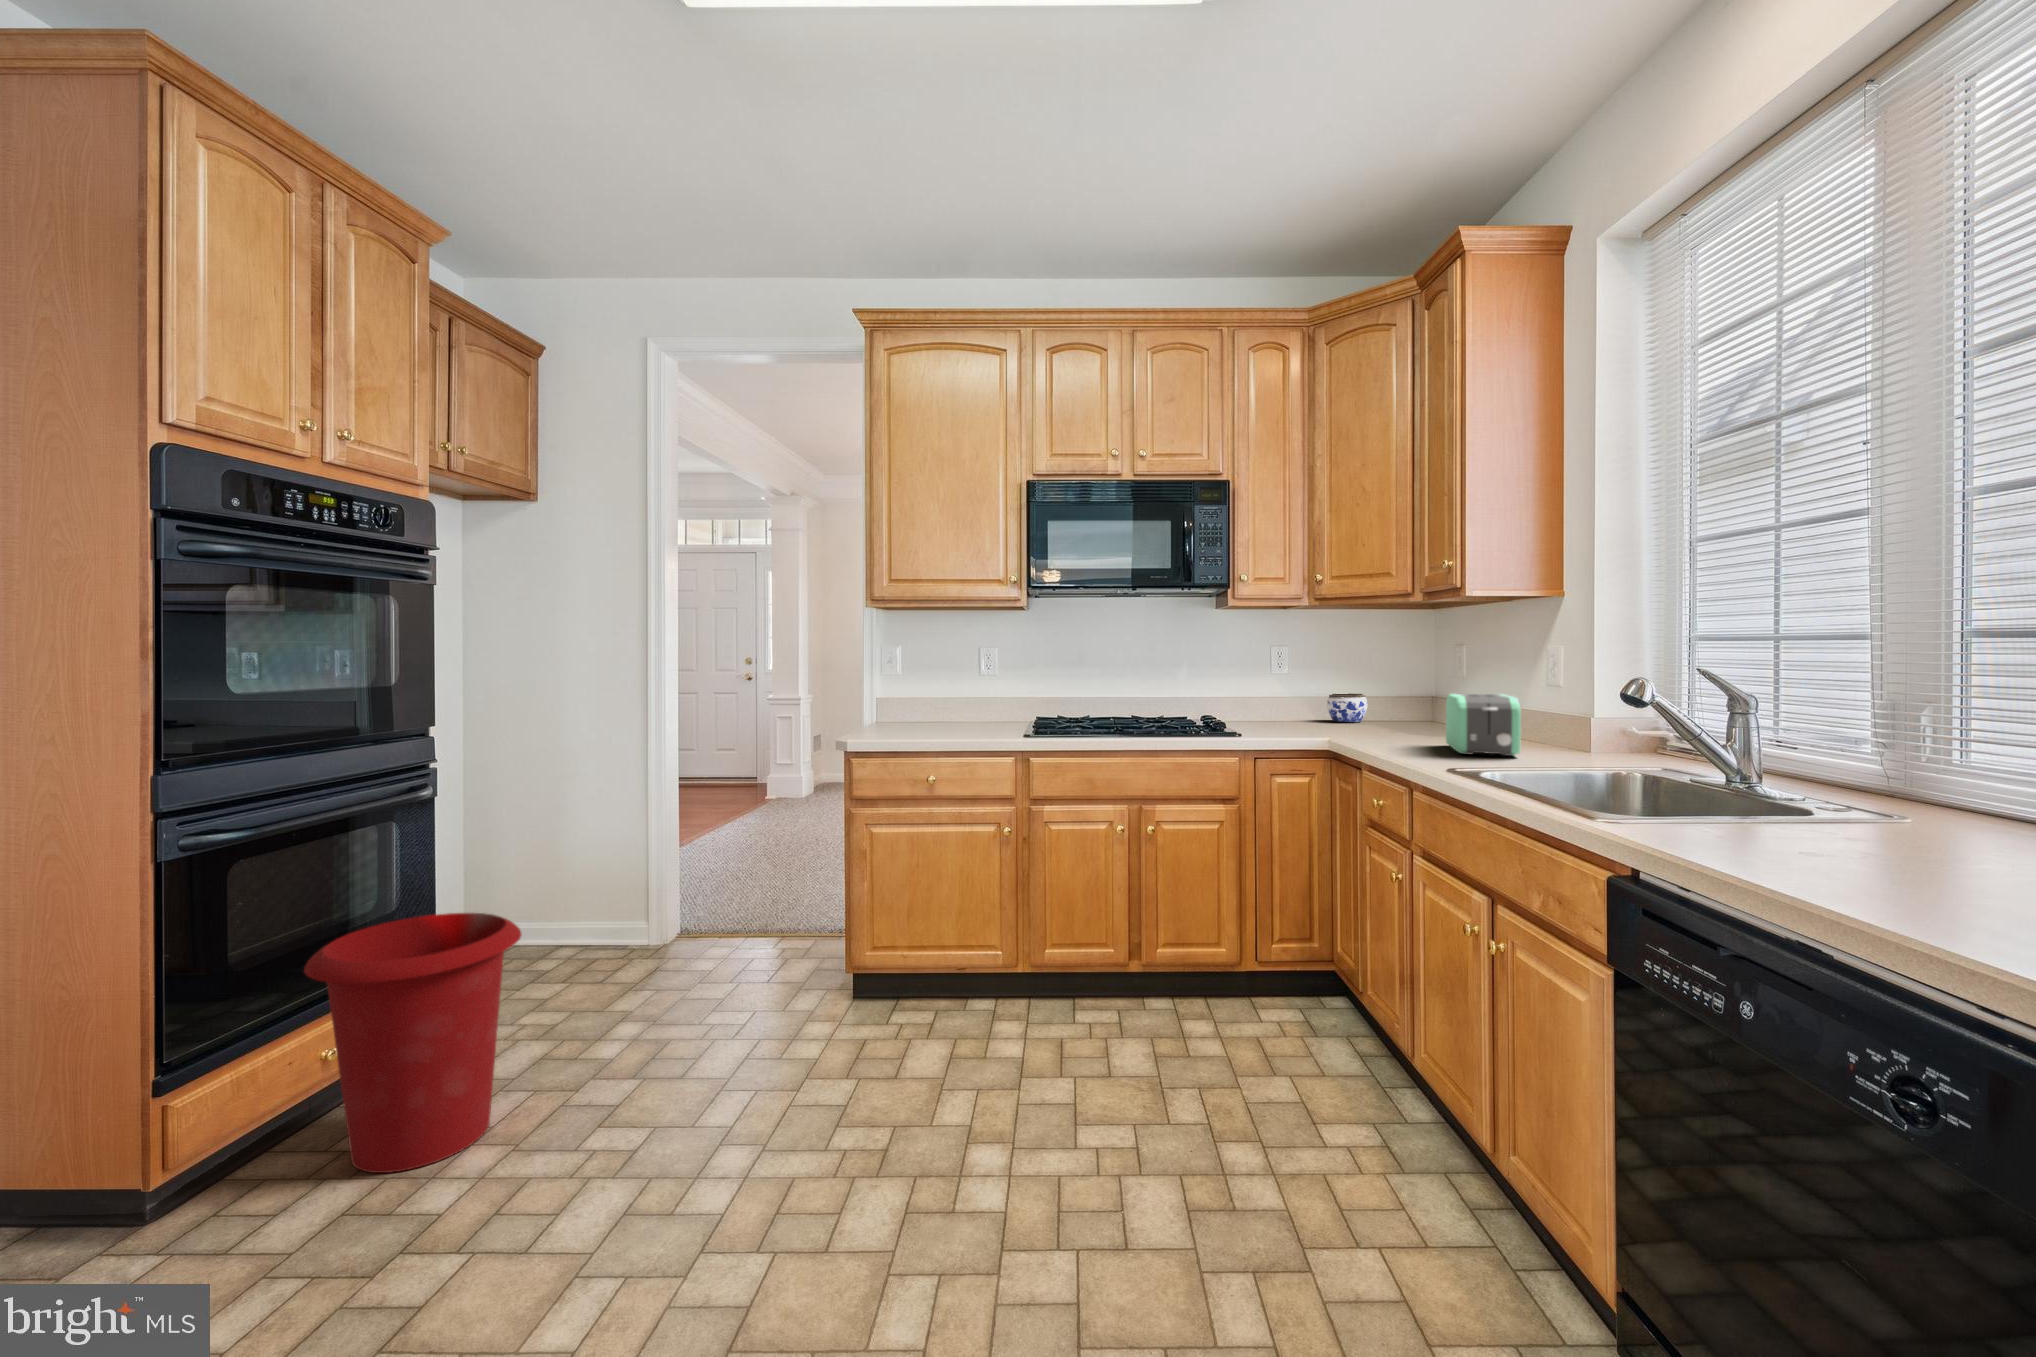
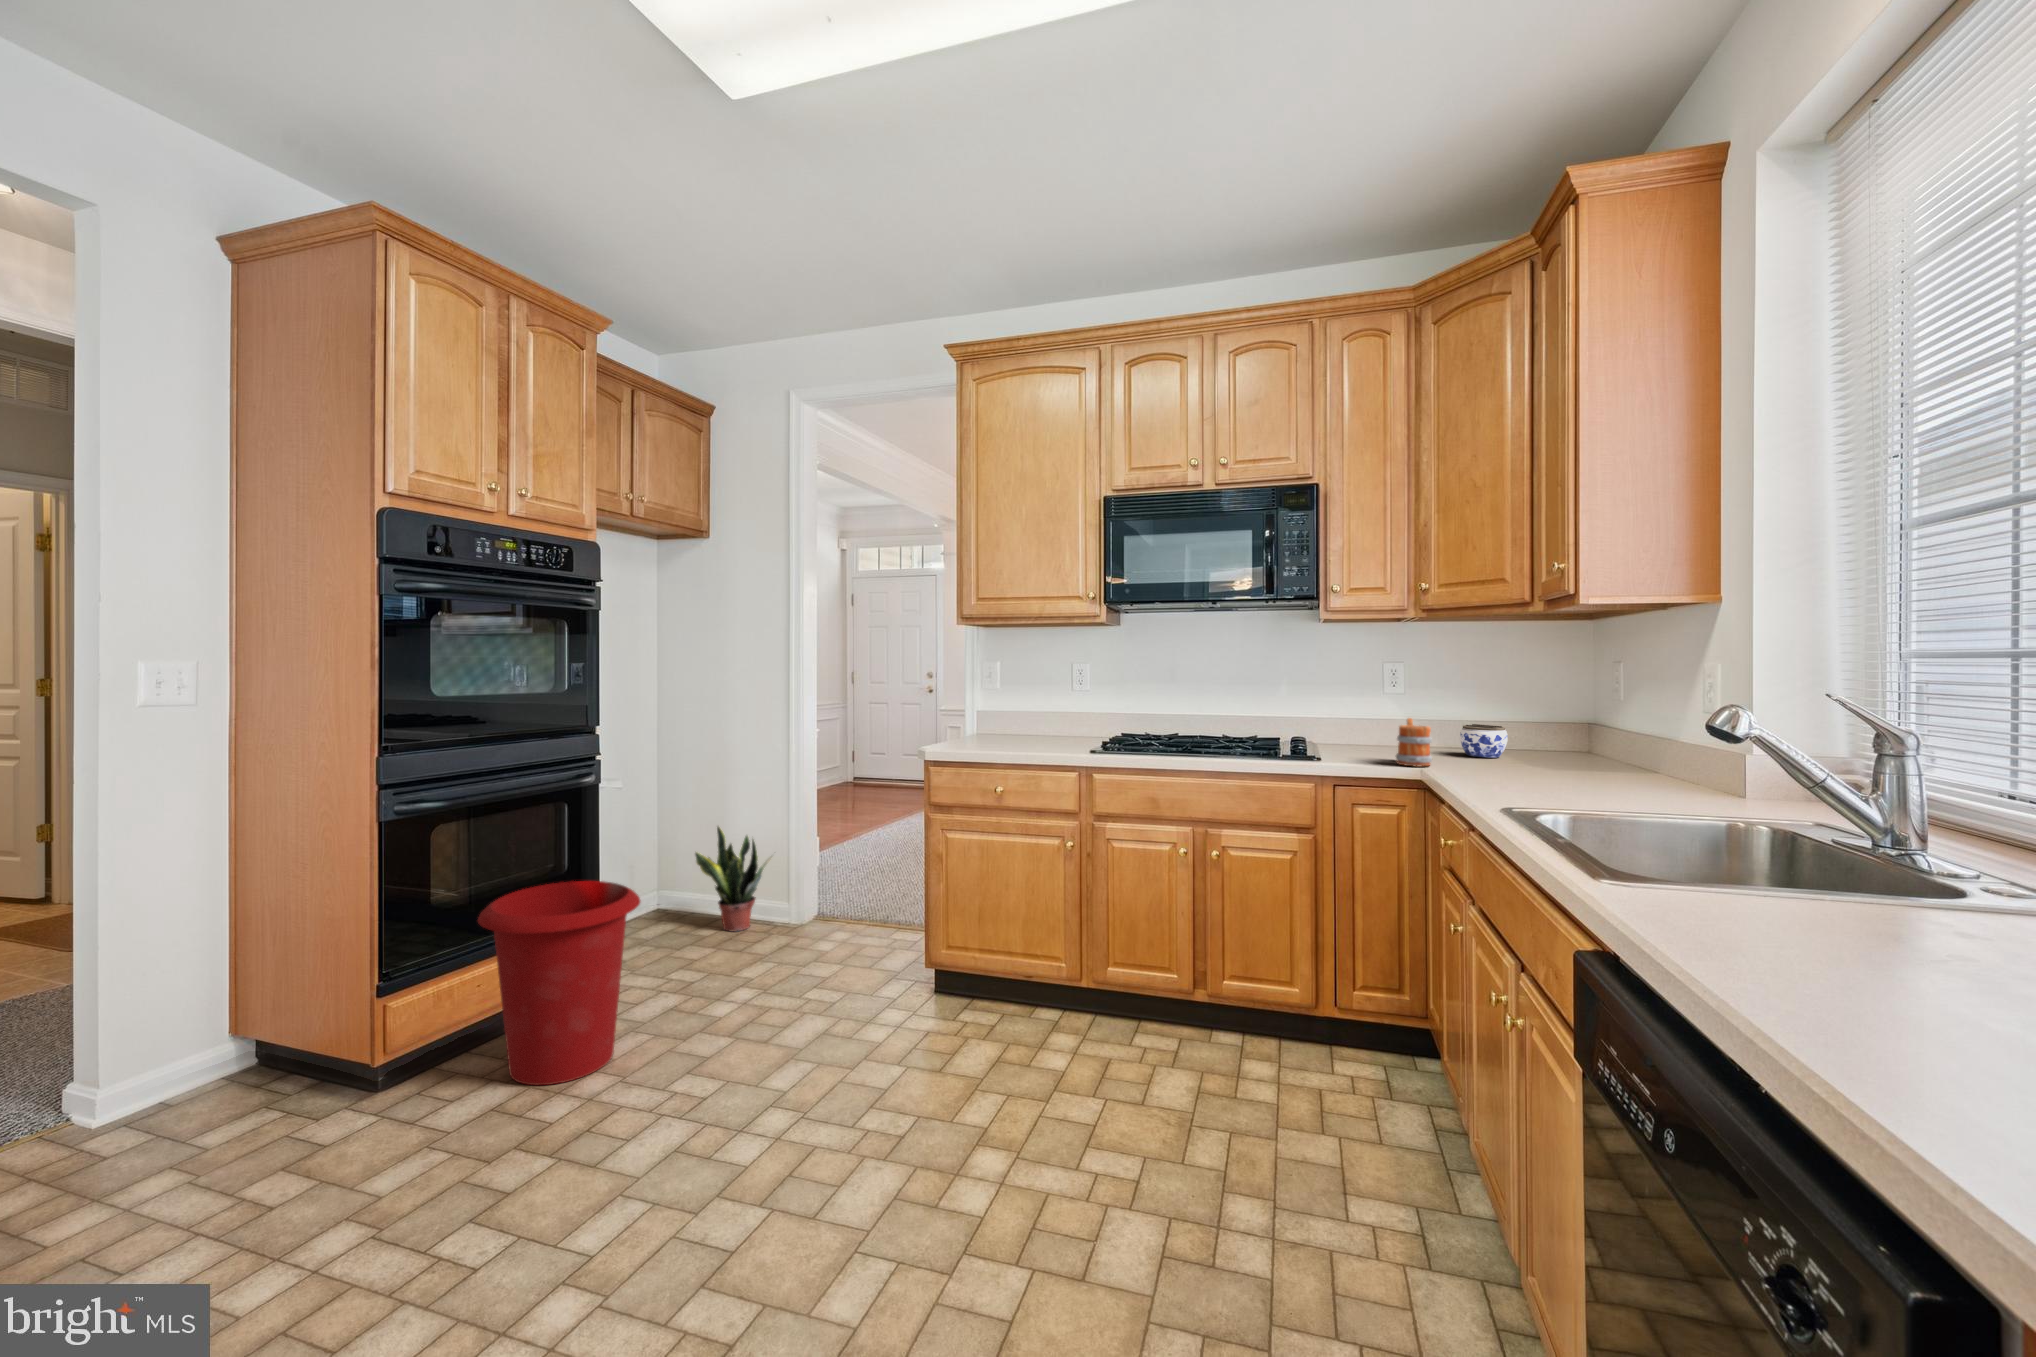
mug: none [1287,688,1320,731] -> present [1396,718,1432,766]
toaster: present [1446,694,1521,756] -> none [1547,739,1628,817]
potted plant: none [536,845,632,966] -> present [695,827,776,932]

